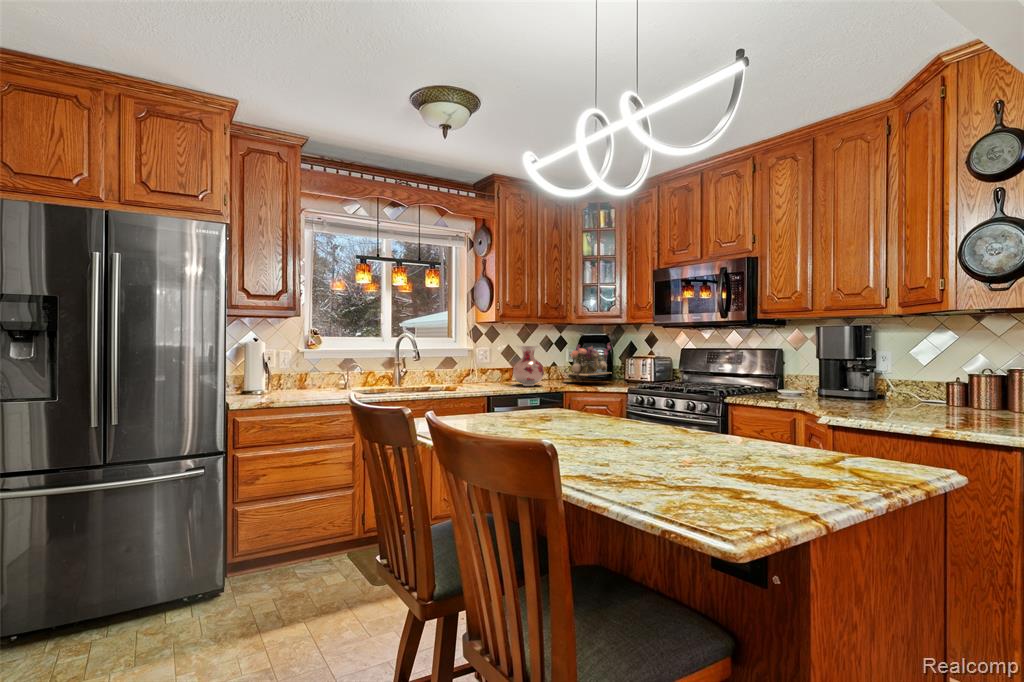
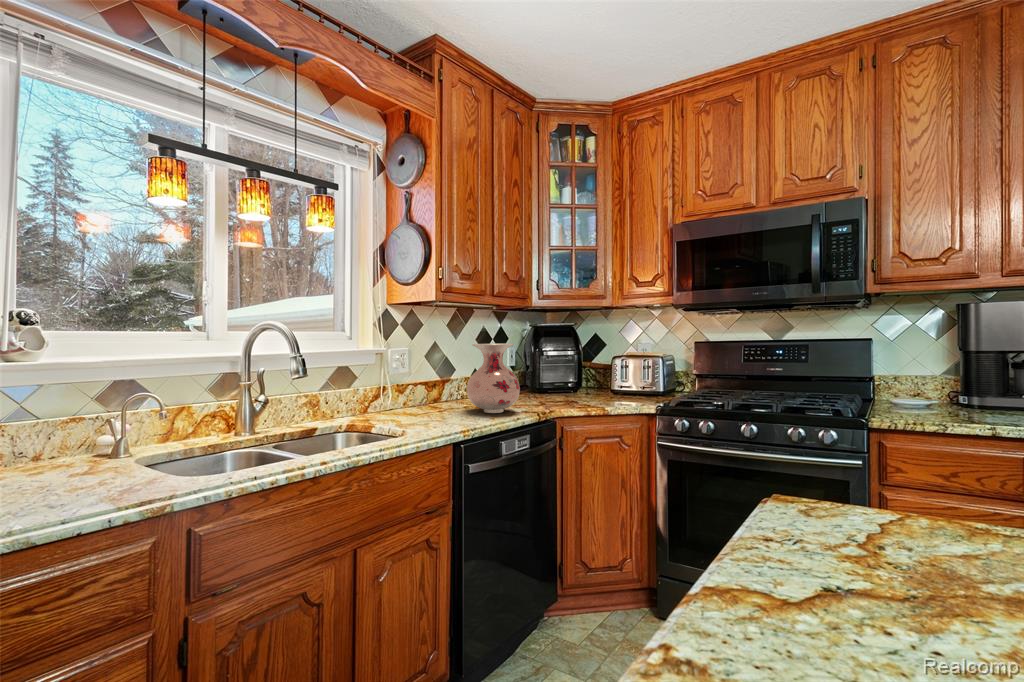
flower arrangement: present [564,343,611,381] -> none [524,337,603,400]

